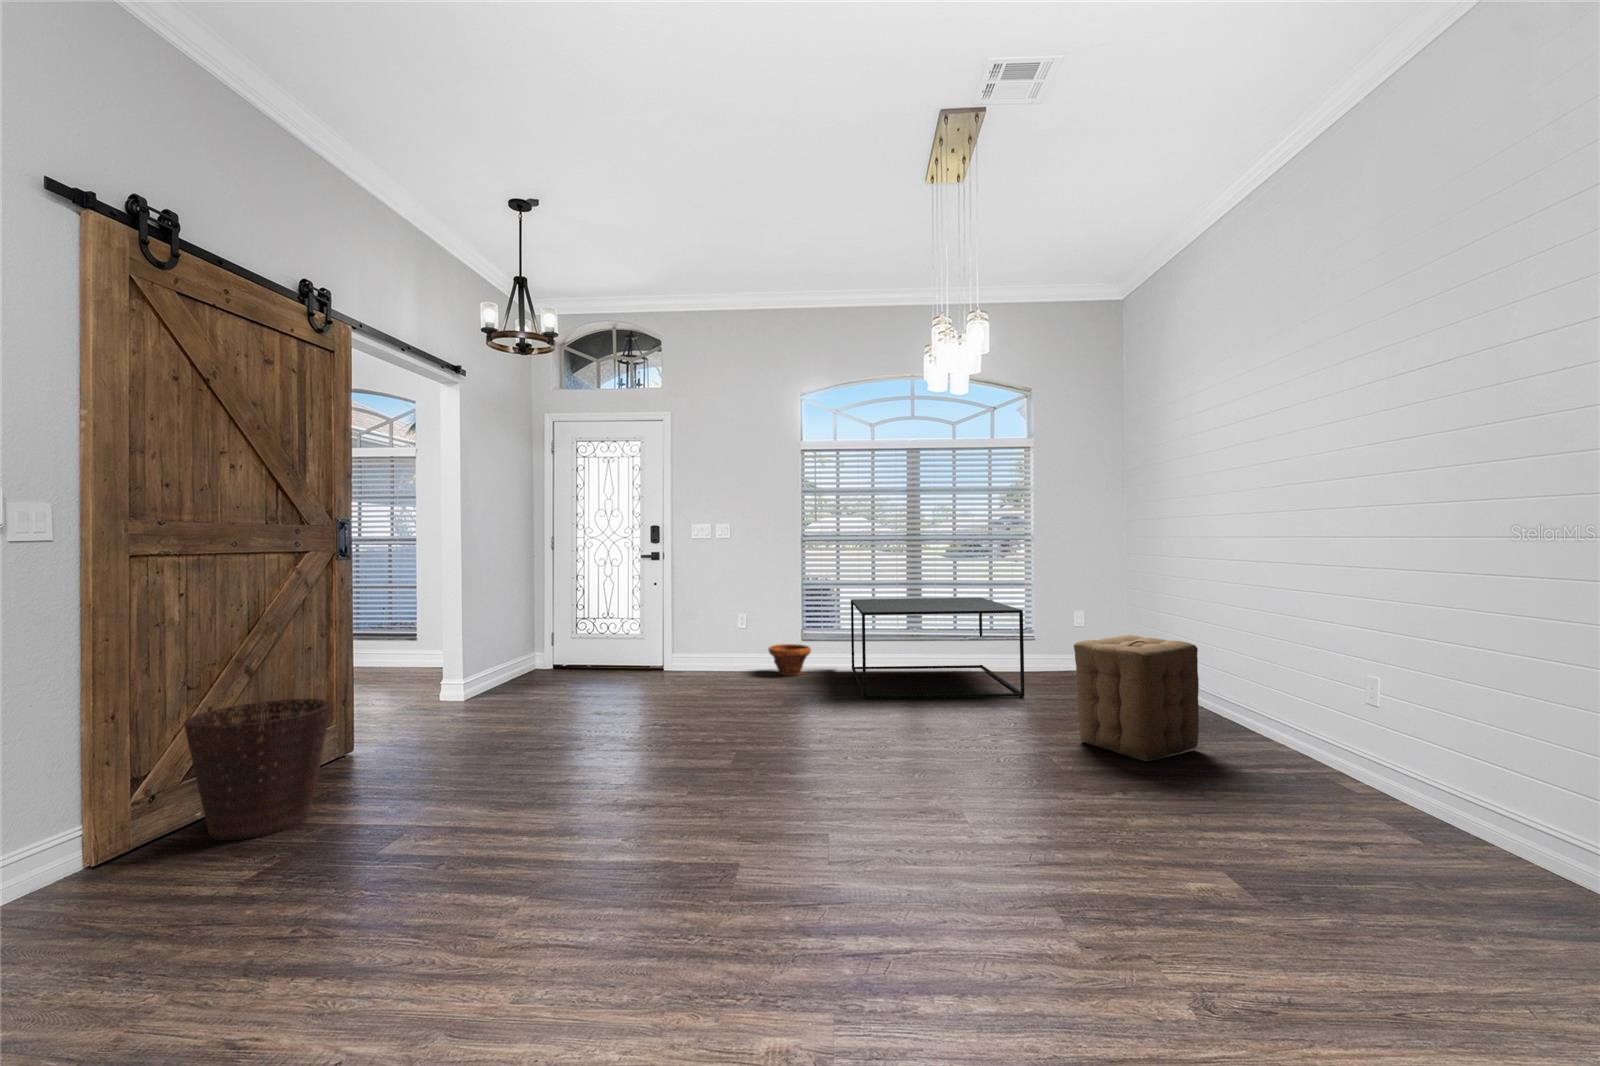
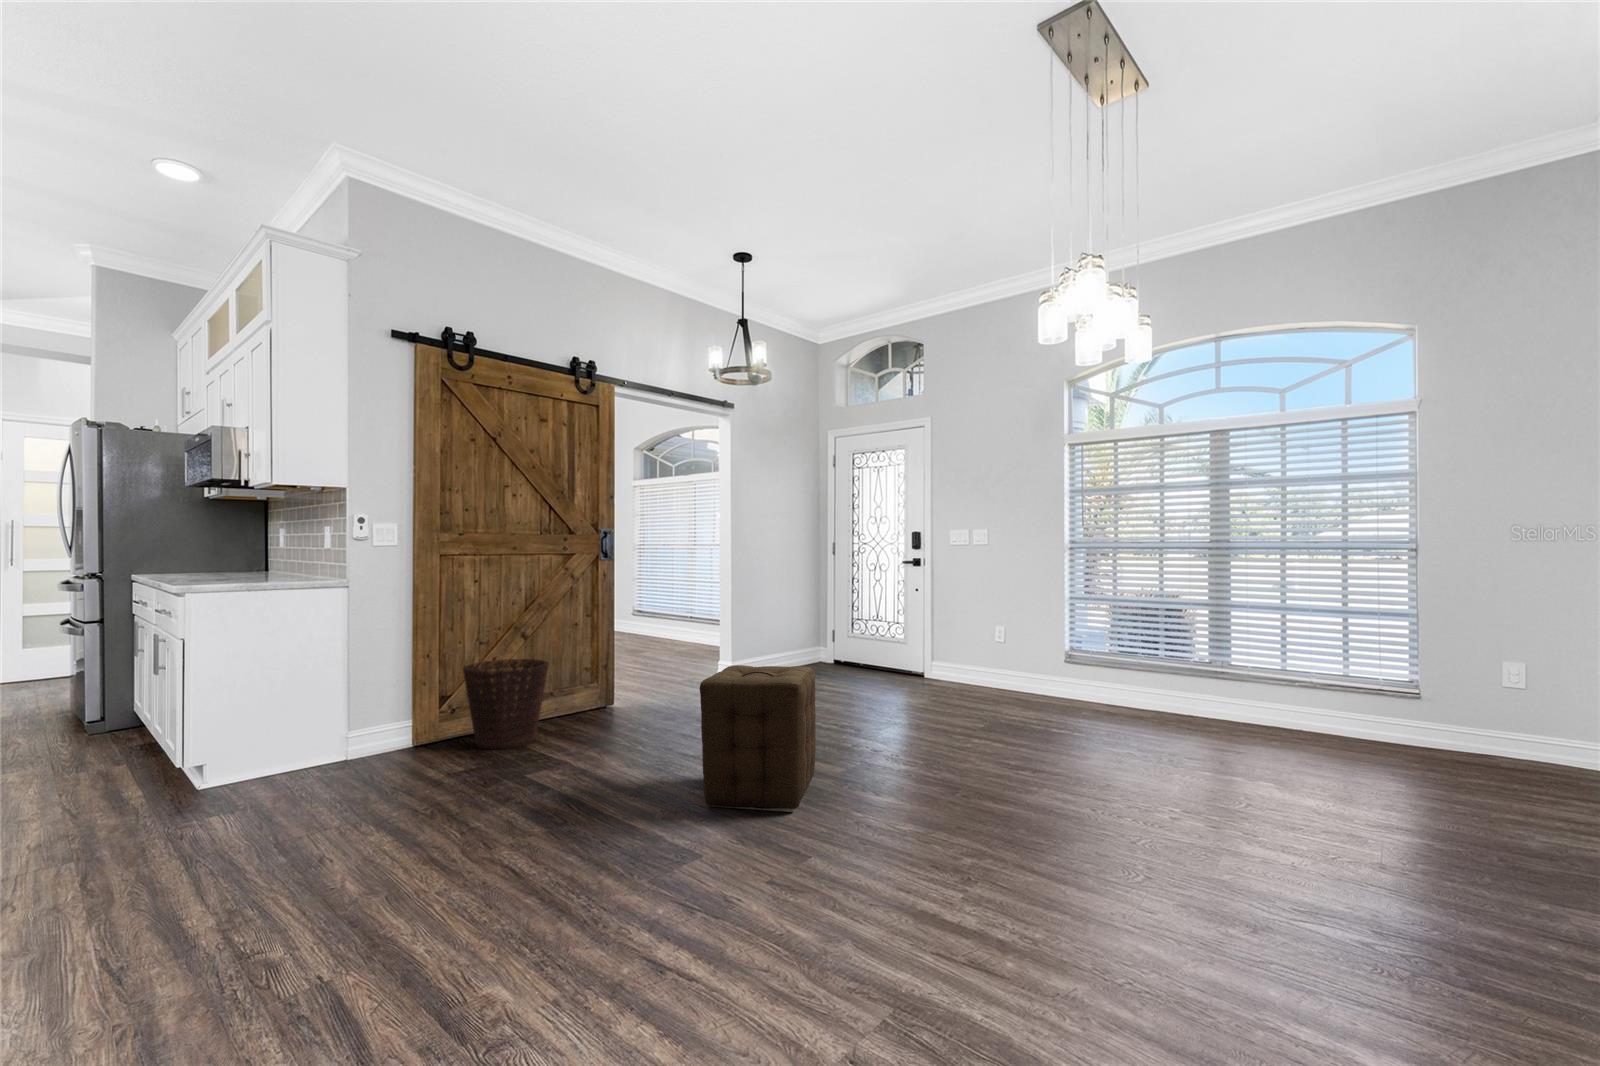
coffee table: present [851,598,1025,699] -> none [1076,621,1324,778]
ottoman: present [1074,635,1199,761] -> present [700,665,816,812]
planter: present [768,644,811,675] -> none [1017,665,1067,703]

